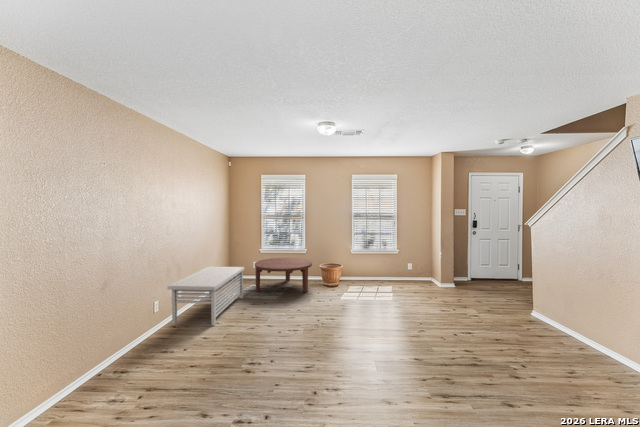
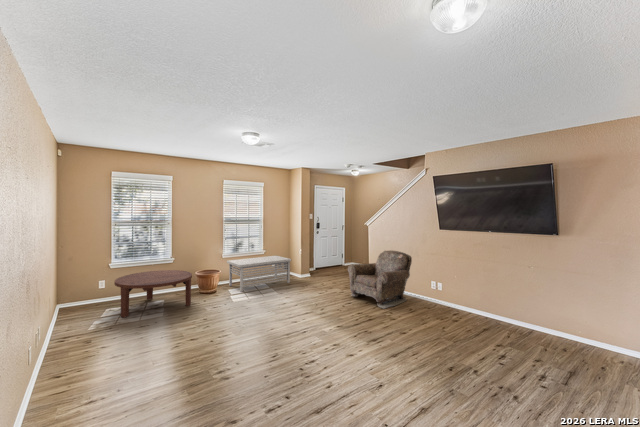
storage bench: present [167,266,244,325] -> present [227,256,291,292]
armchair: none [480,267,602,358] -> present [348,250,412,309]

